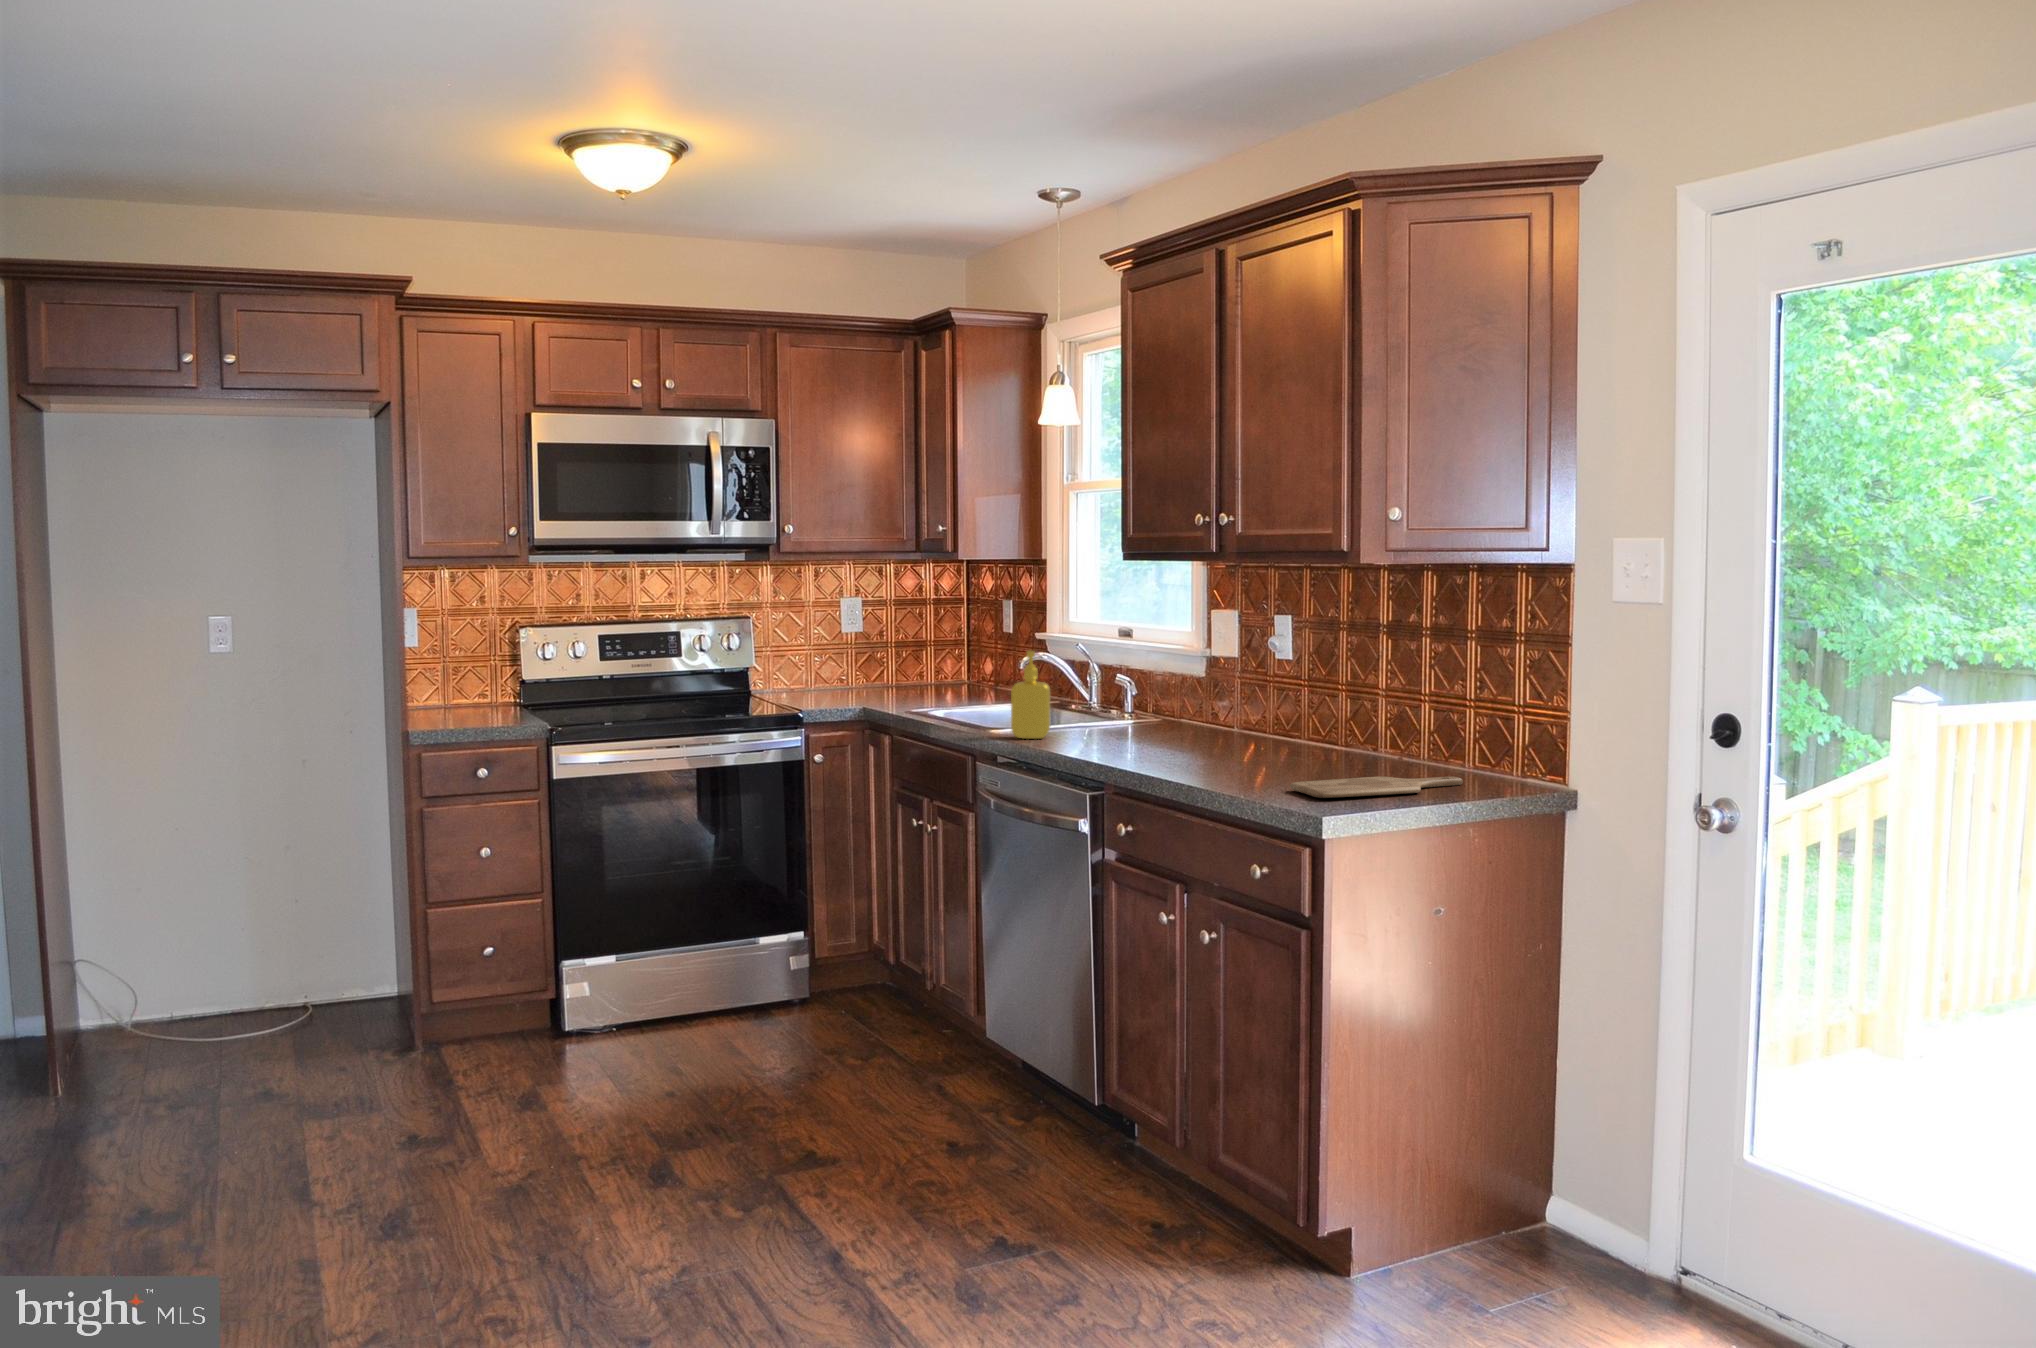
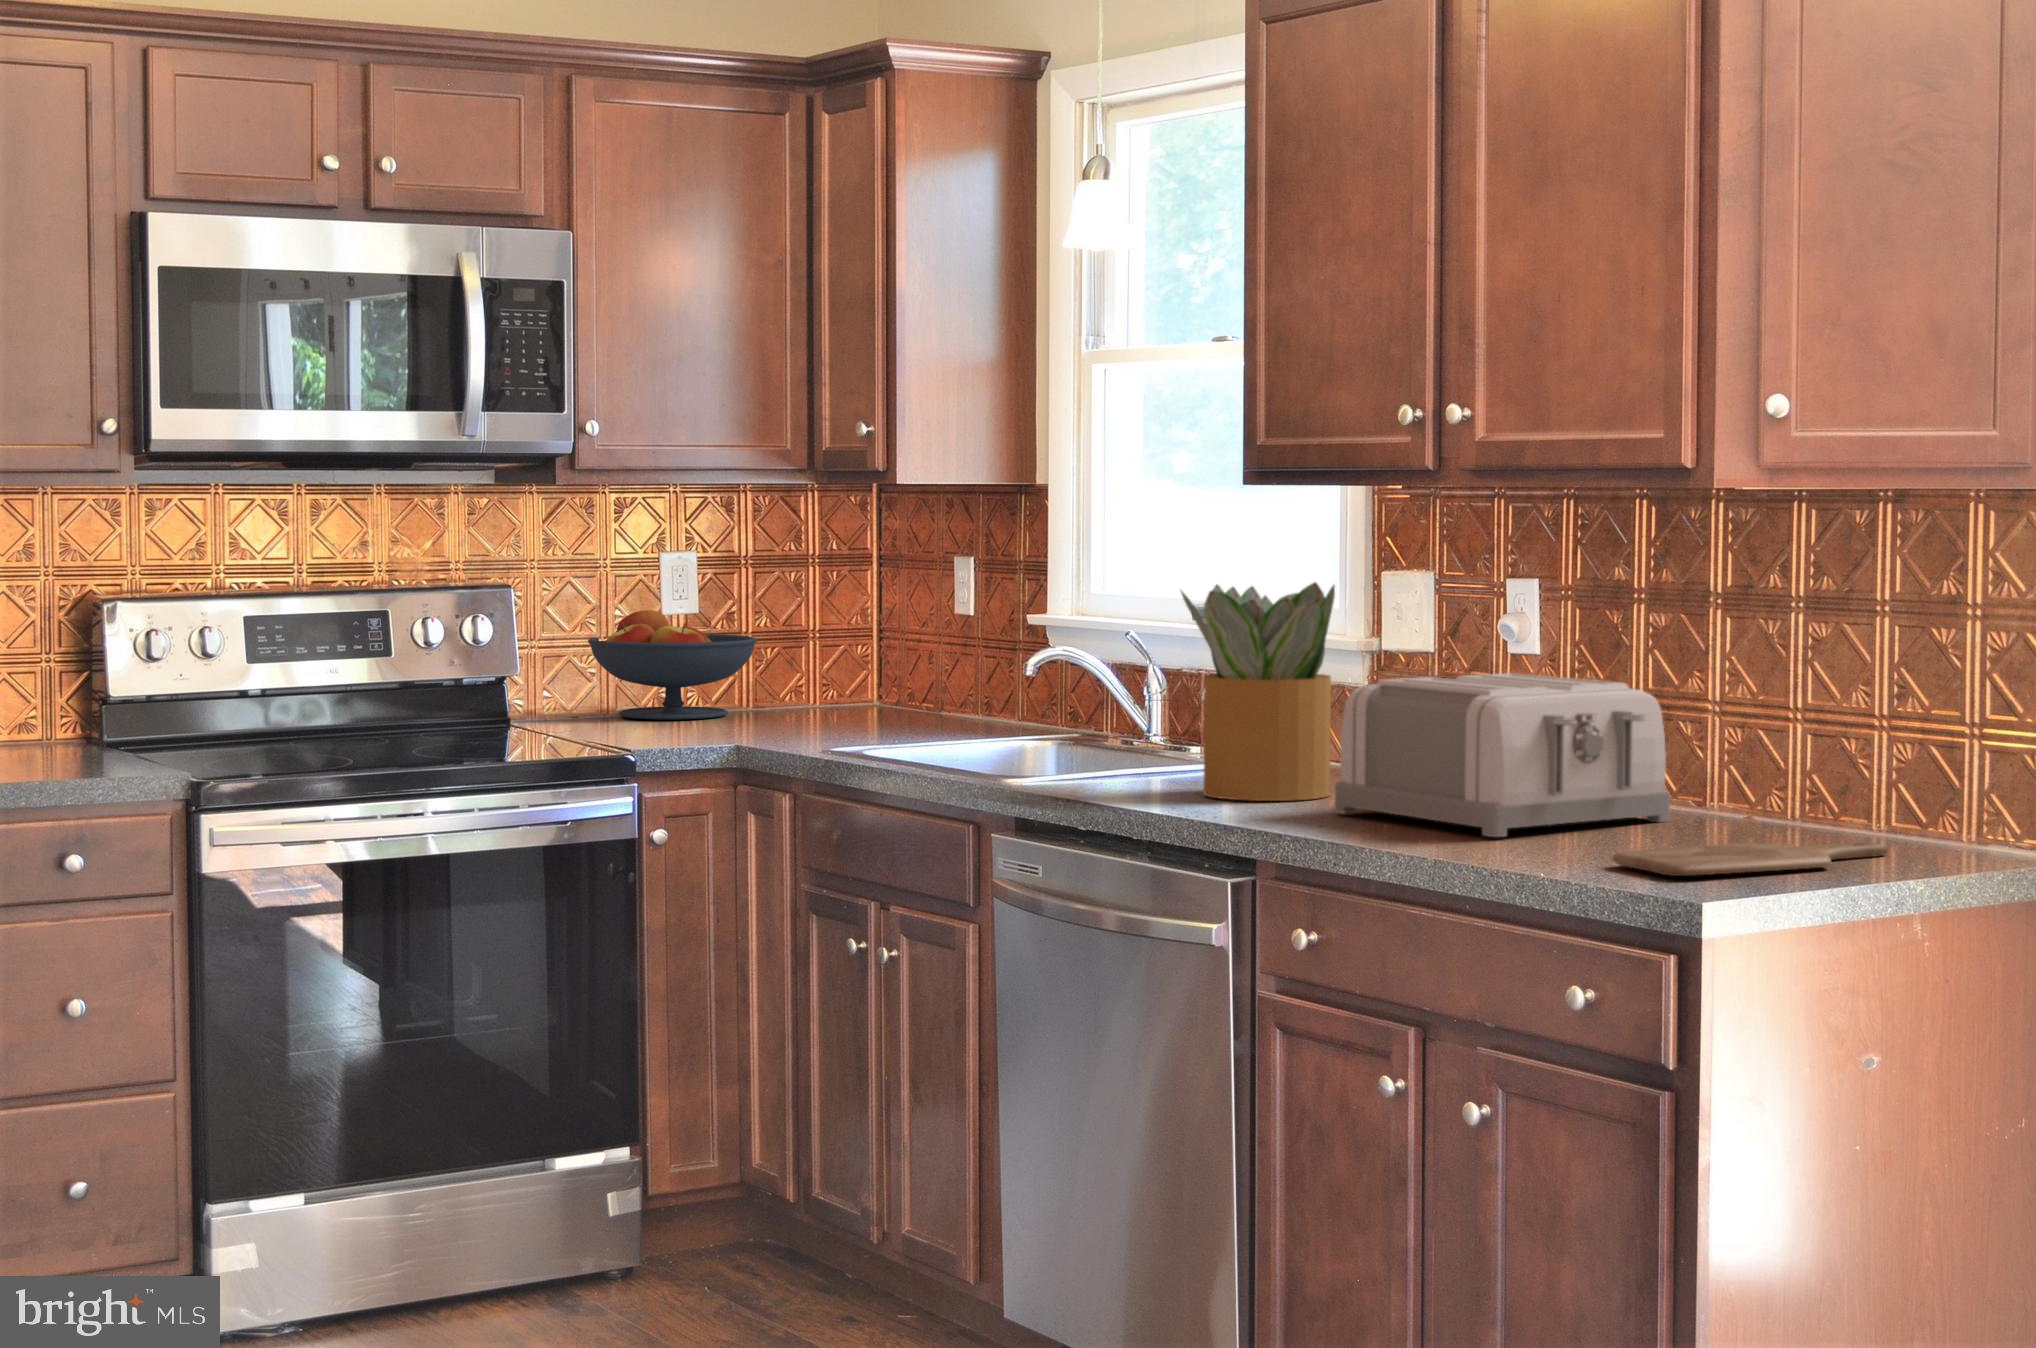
potted plant: none [1079,618,1170,745] -> present [1181,582,1335,801]
fruit bowl: none [799,629,893,691] -> present [588,610,757,719]
soap dispenser: present [1011,651,1050,739] -> none [1054,639,1120,792]
toaster: none [1158,672,1351,771] -> present [1335,673,1670,837]

